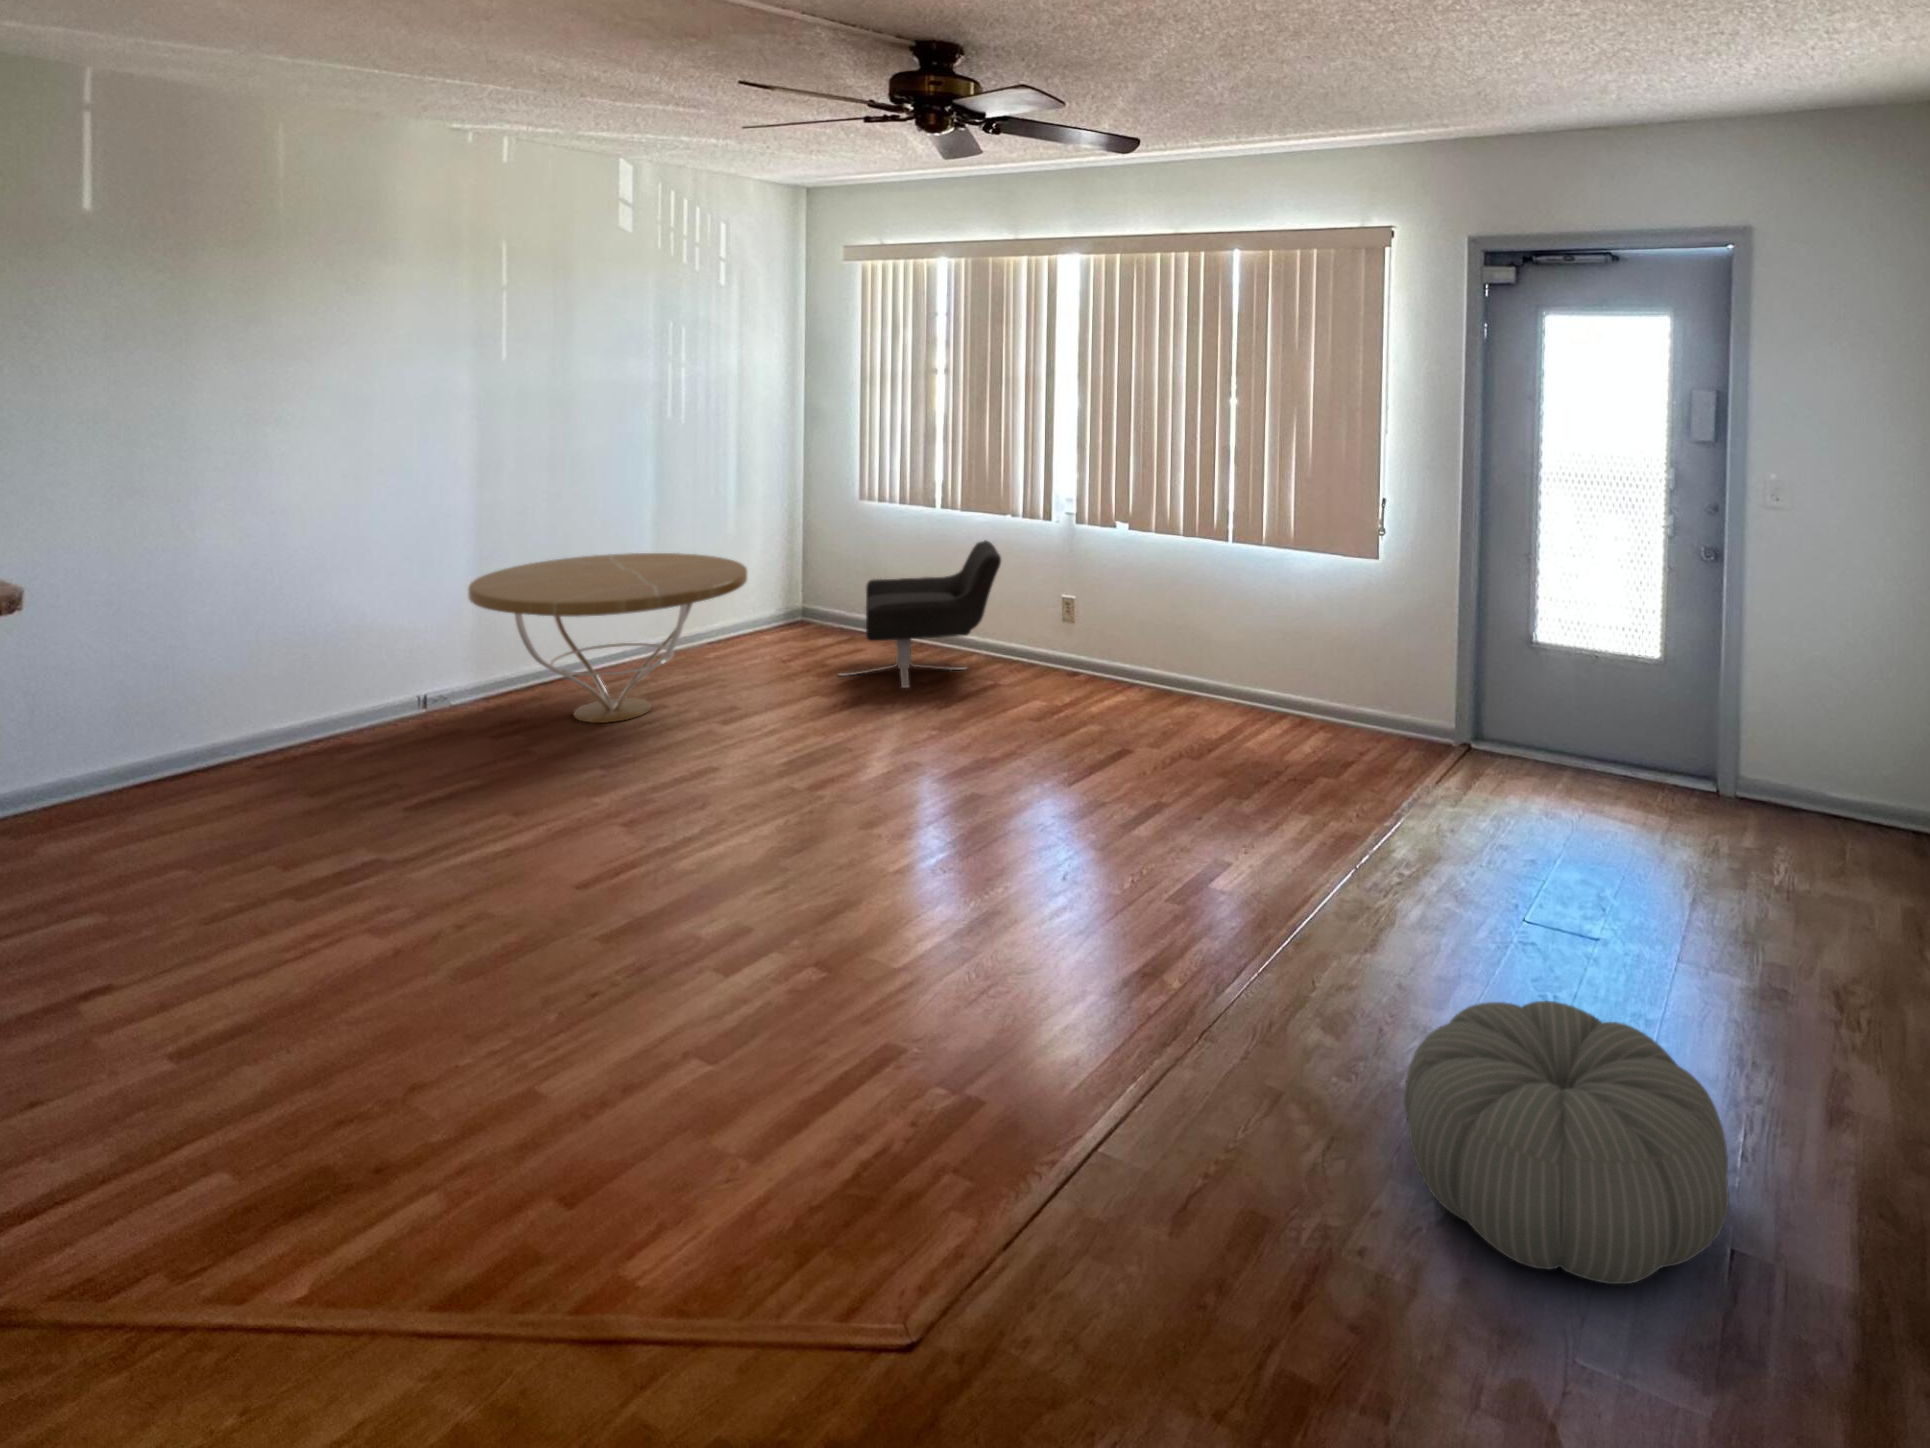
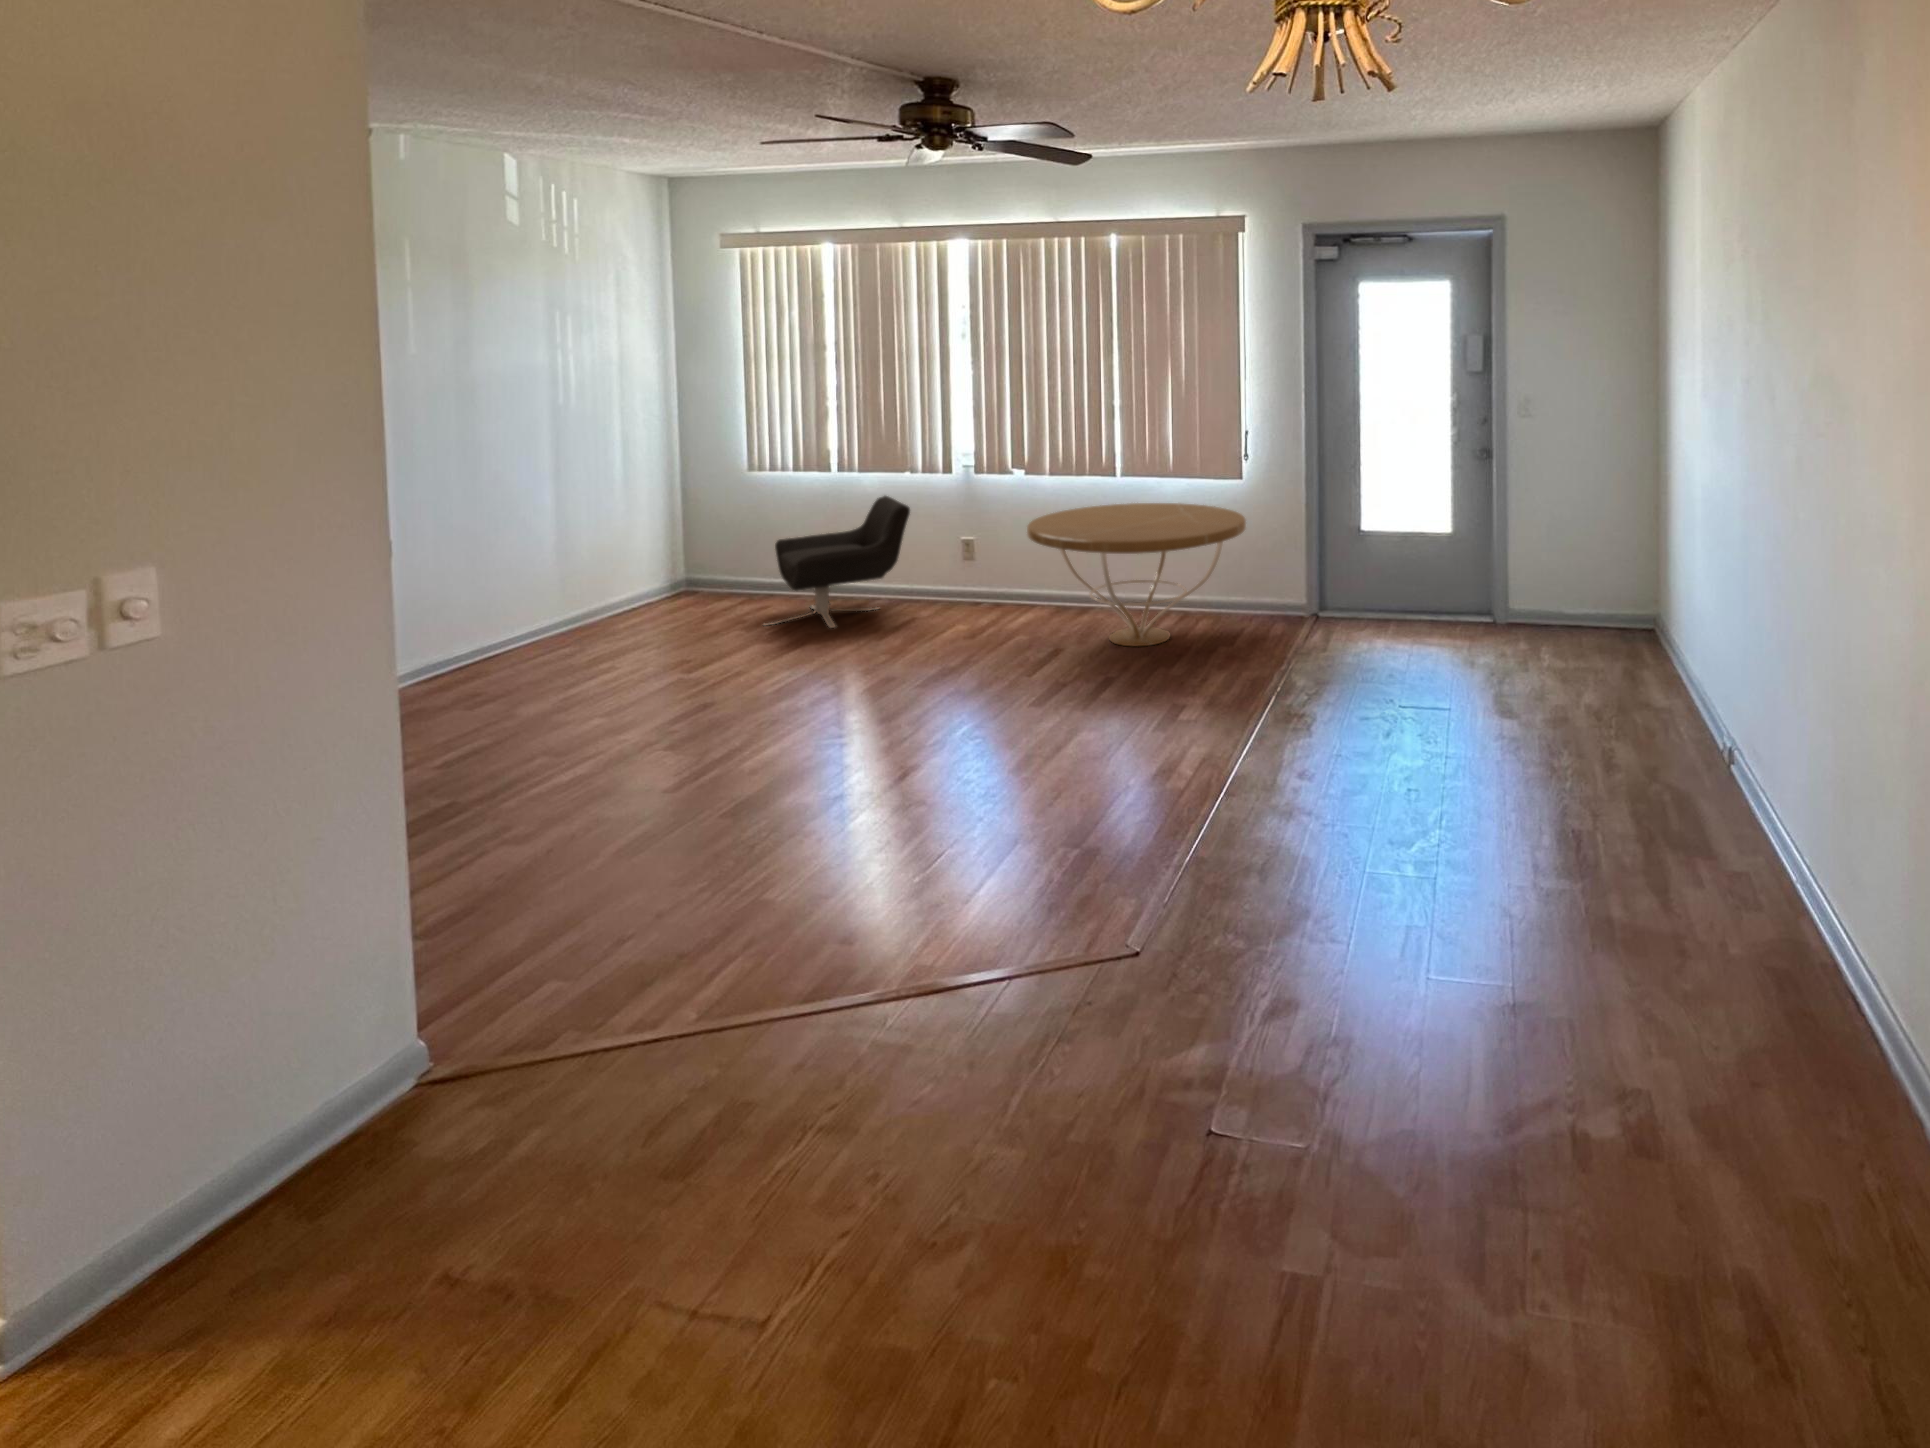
coffee table: present [468,553,747,723] -> present [1027,503,1246,646]
pouf: present [1404,1001,1729,1284] -> none [1363,728,1562,863]

